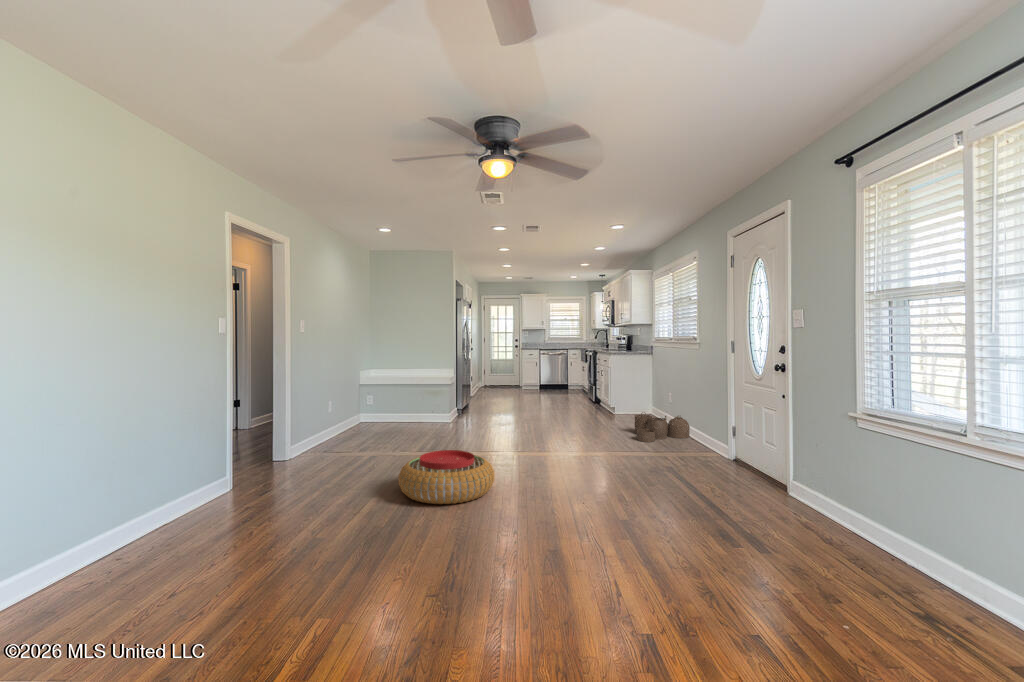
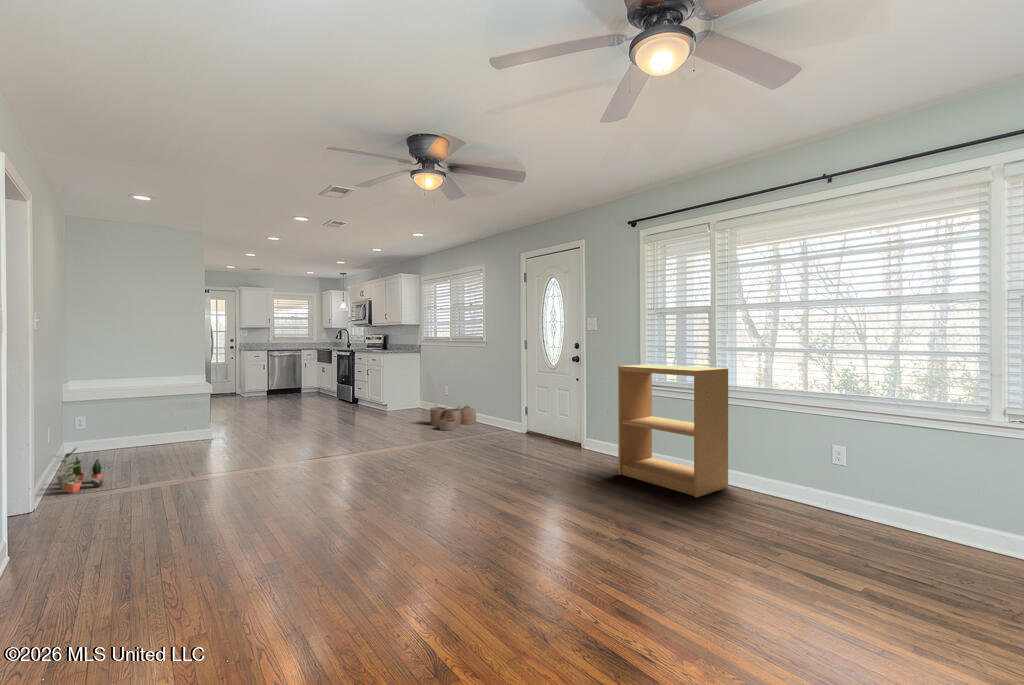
bookshelf: none [788,380,989,622] -> present [618,364,728,497]
potted plant: none [318,415,347,448] -> present [57,448,106,493]
pouf: present [399,450,495,504] -> none [285,456,391,513]

